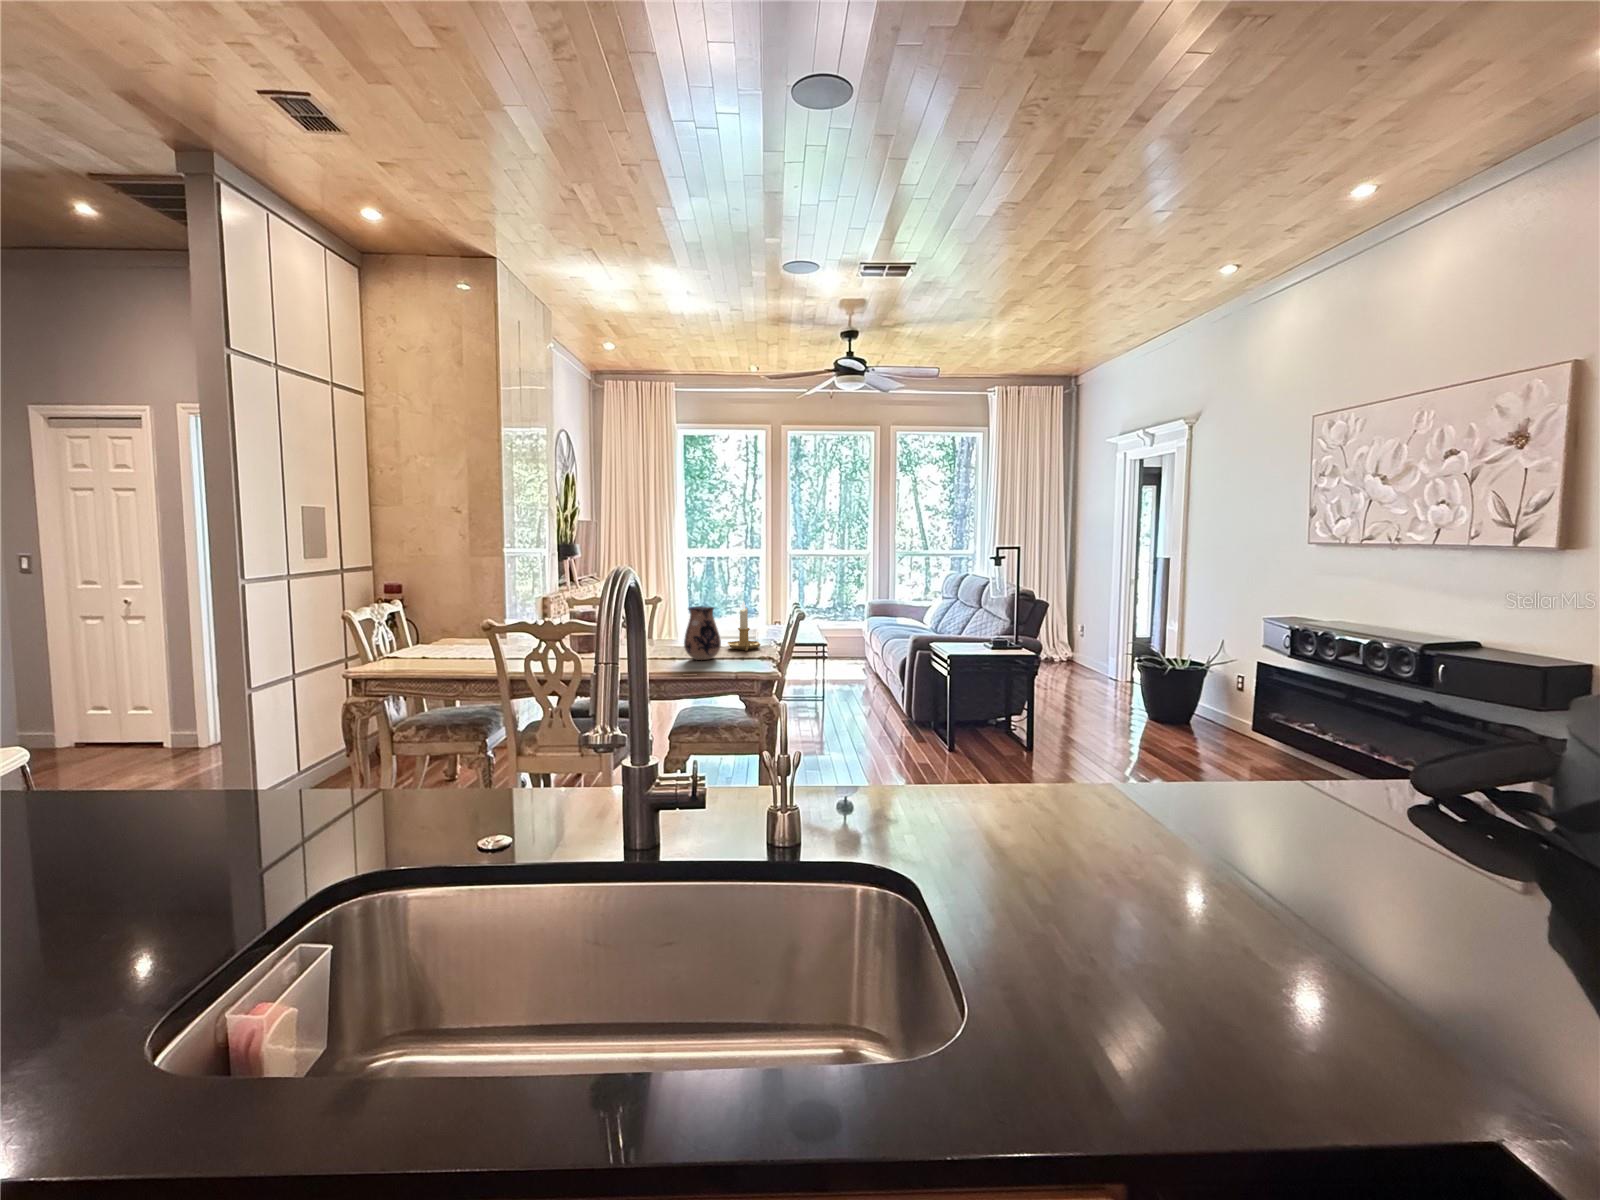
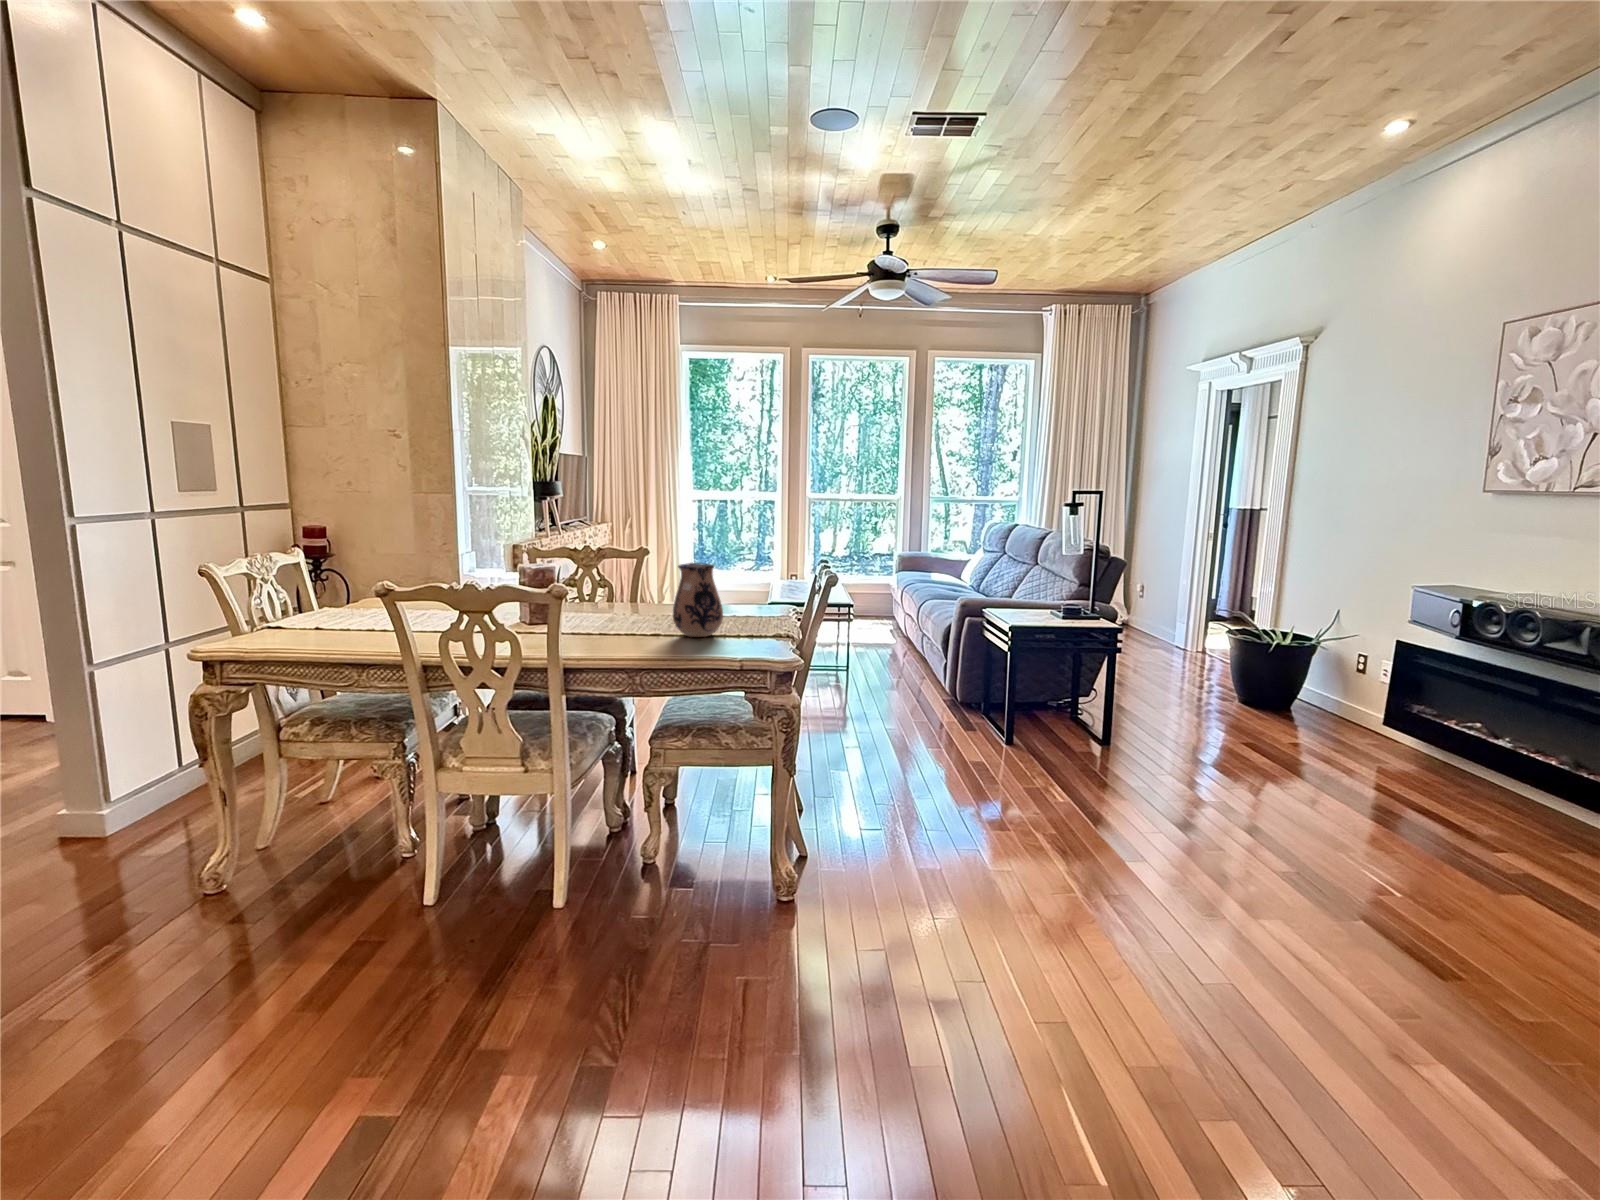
candlestick: present [728,601,760,651] -> none [733,555,777,624]

